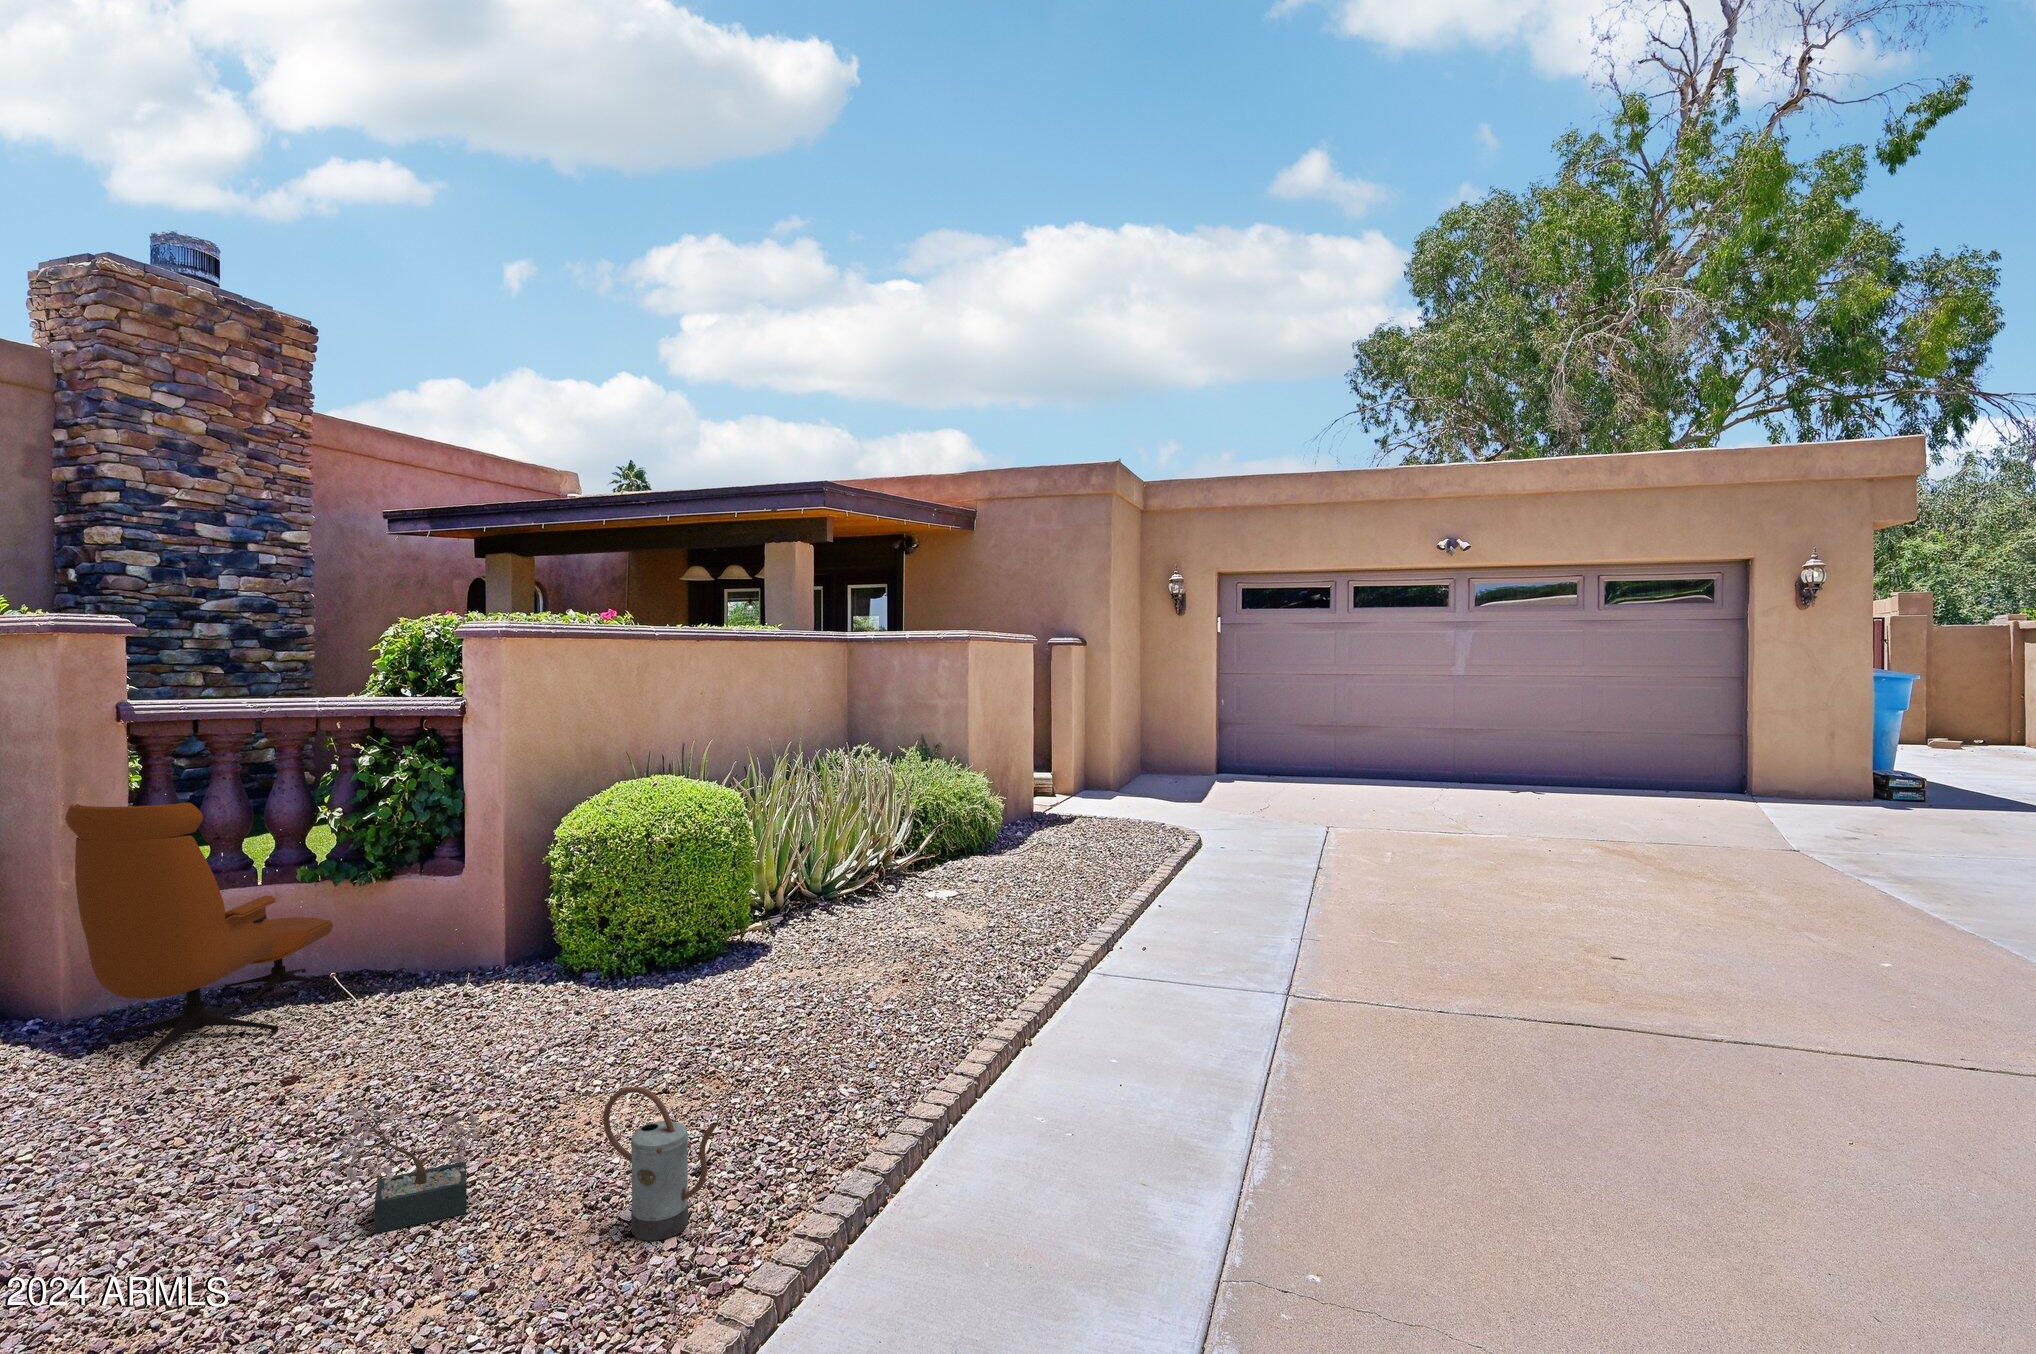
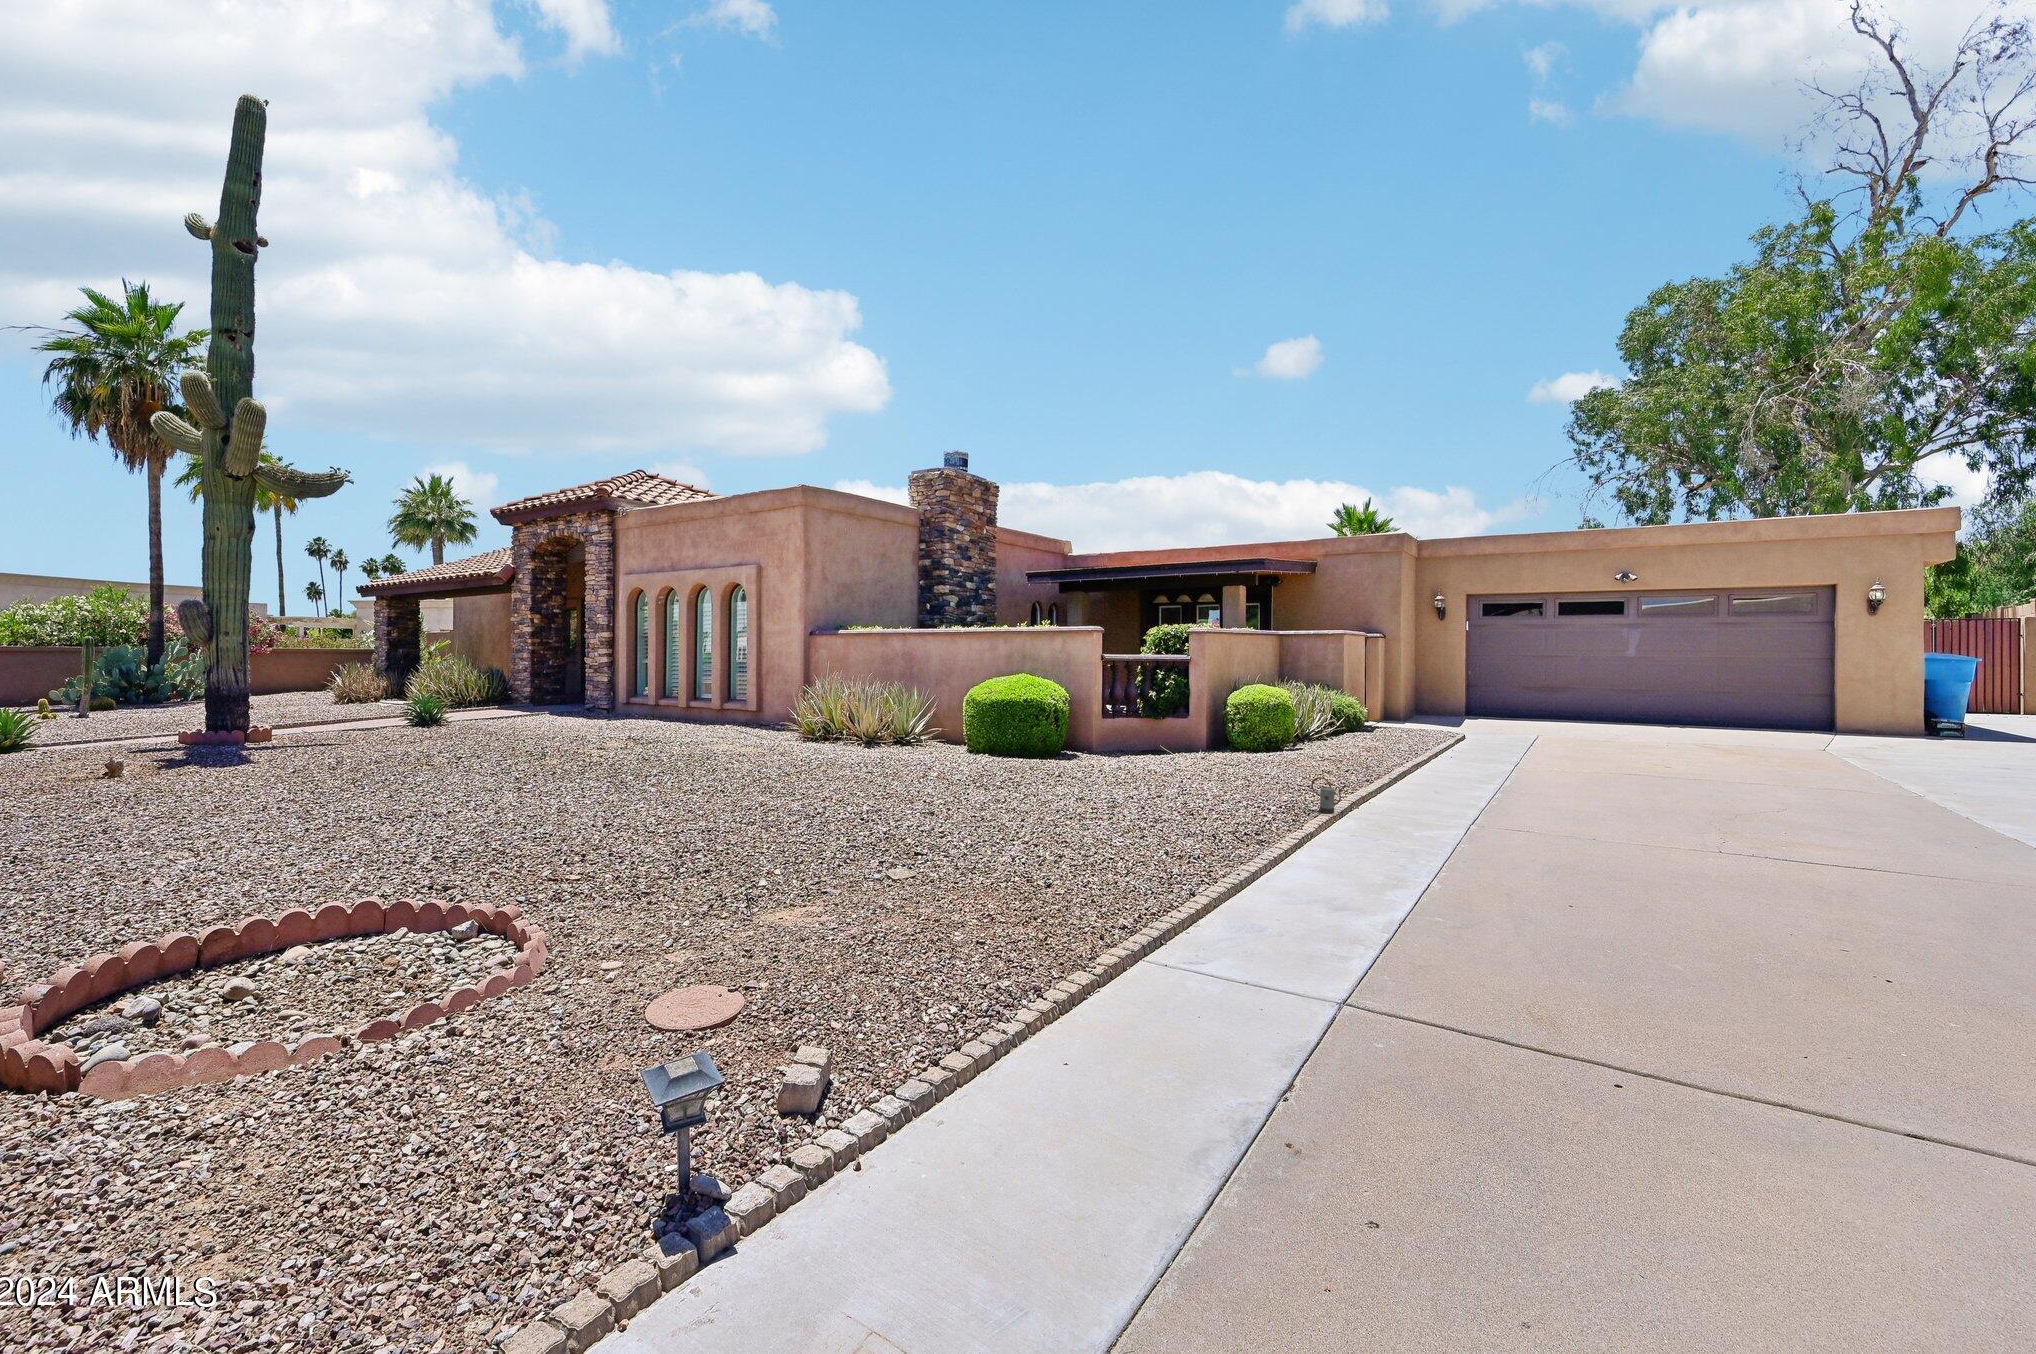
lounge chair: present [66,803,333,1066] -> none [1112,705,1159,780]
decorative plant: present [332,1102,492,1233] -> none [1243,778,1277,808]

